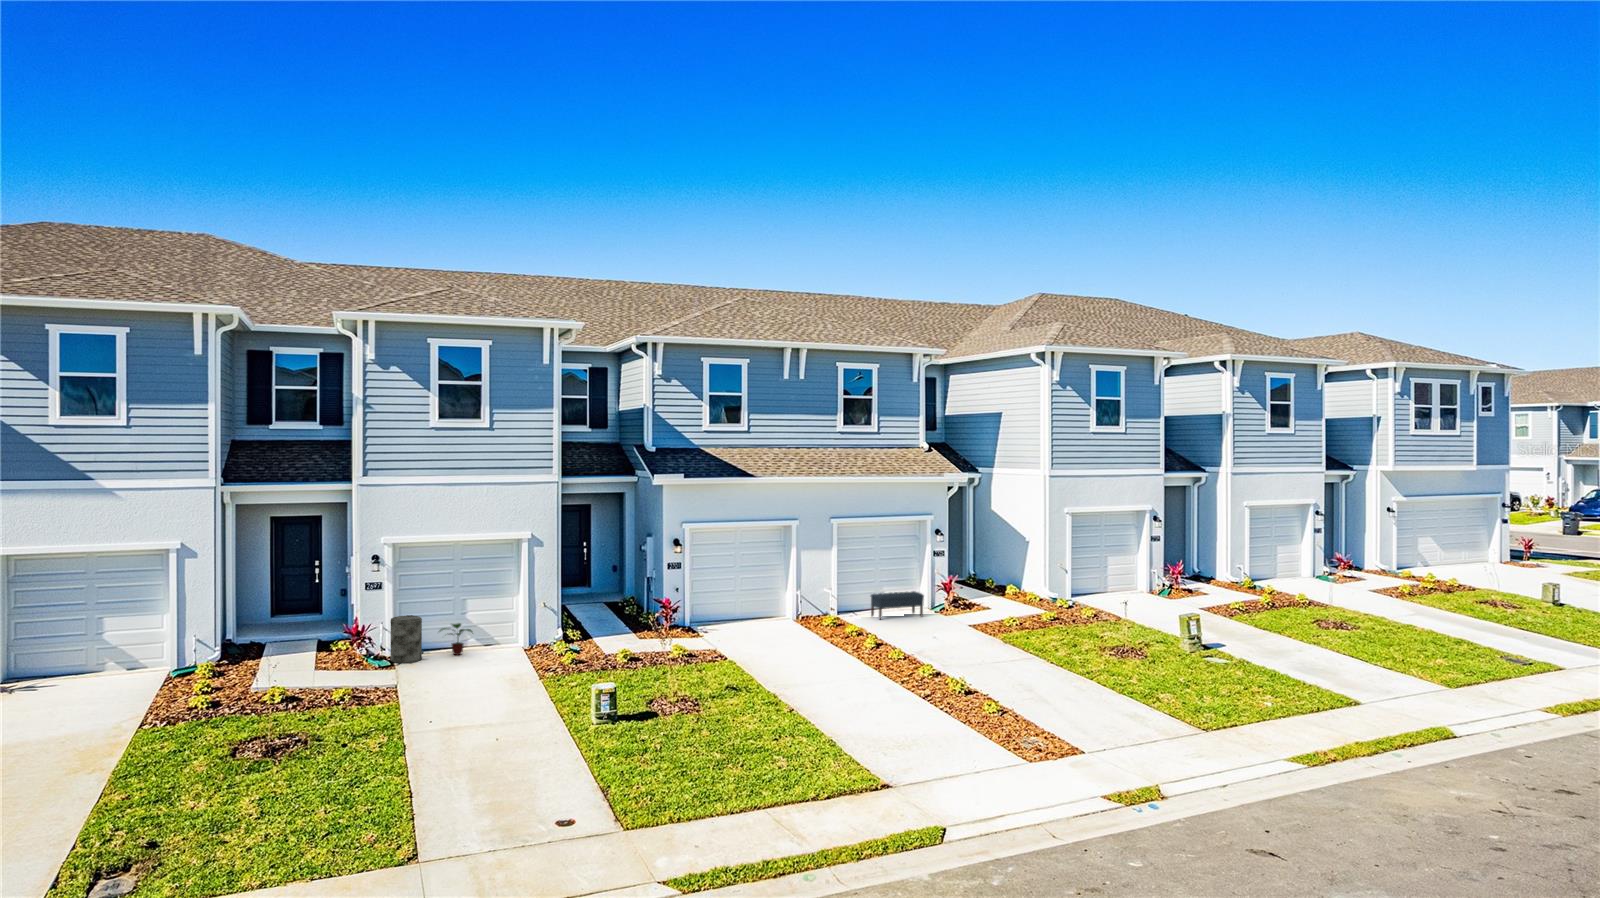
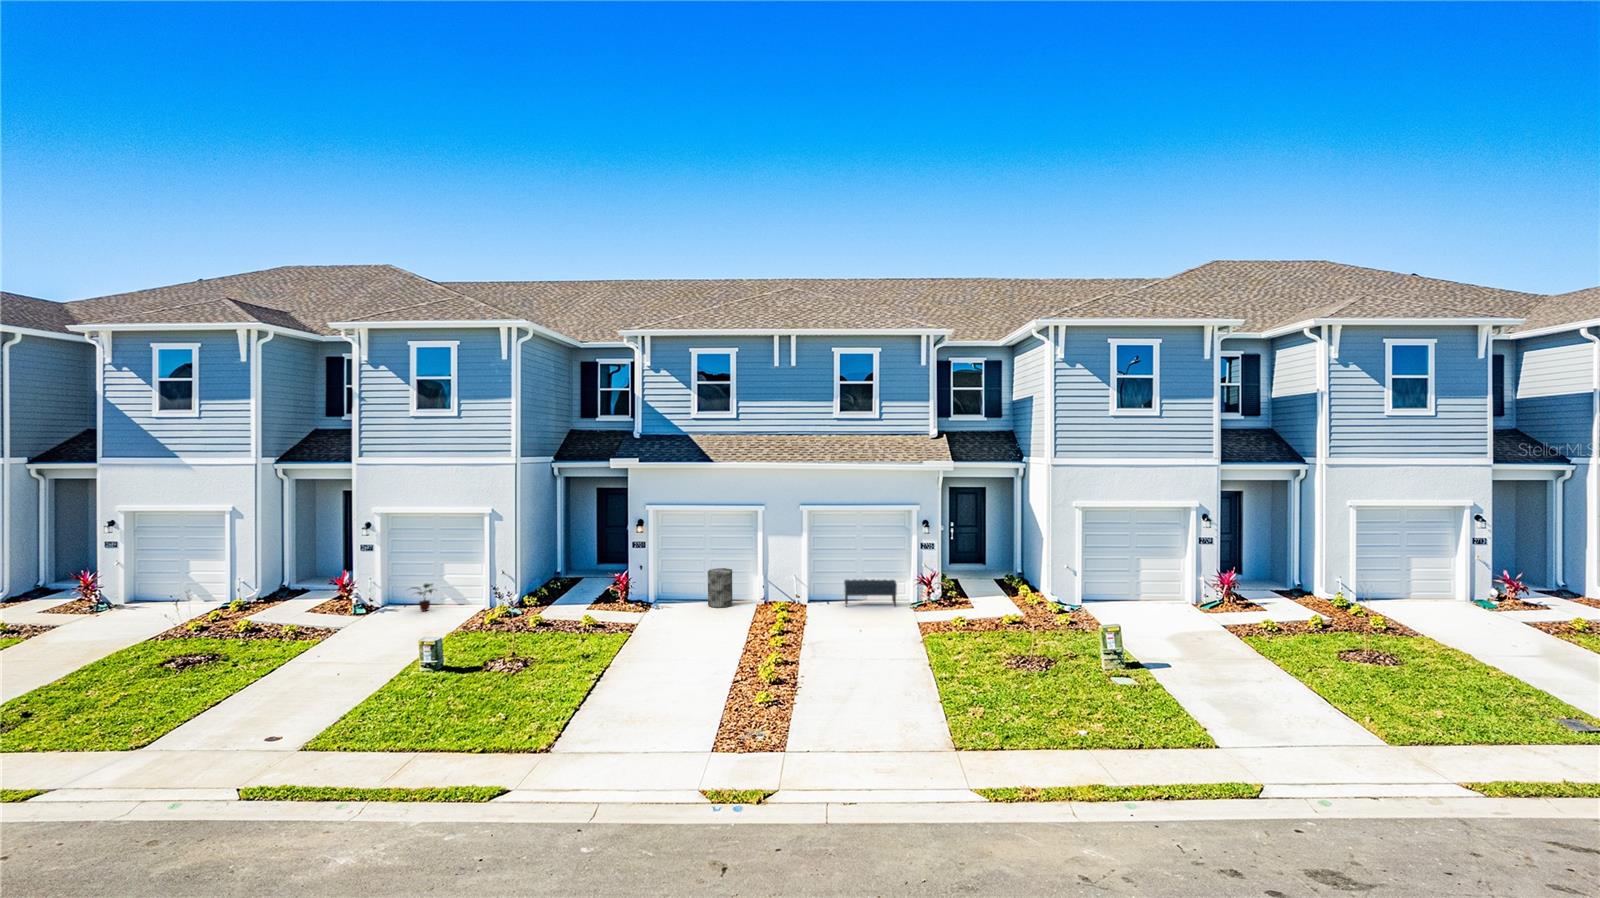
trash can: present [390,615,422,663] -> present [708,568,732,608]

